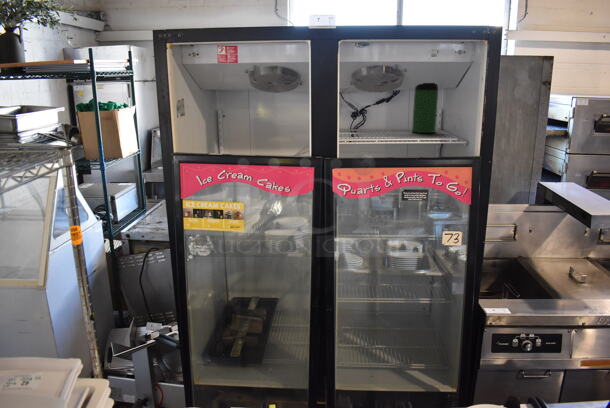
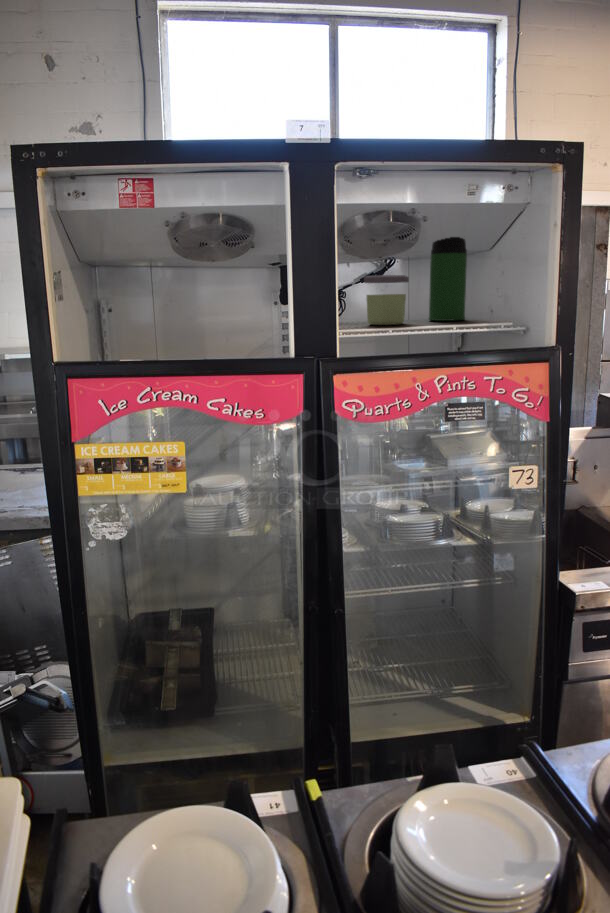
jar: none [369,103,399,134] -> present [364,275,409,325]

